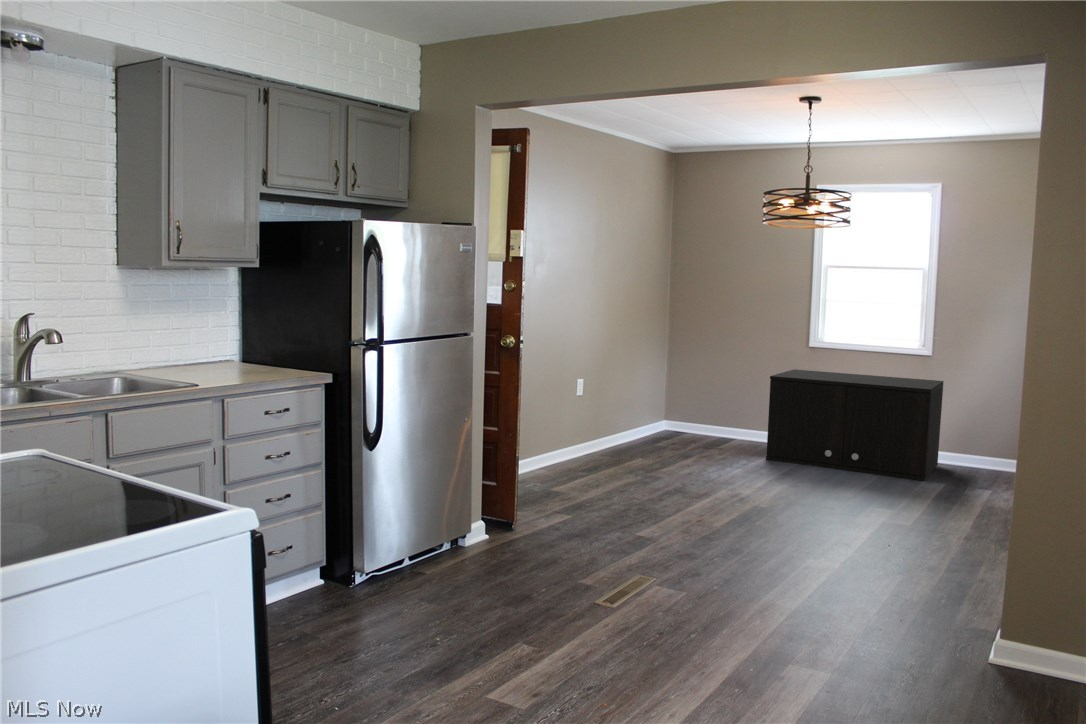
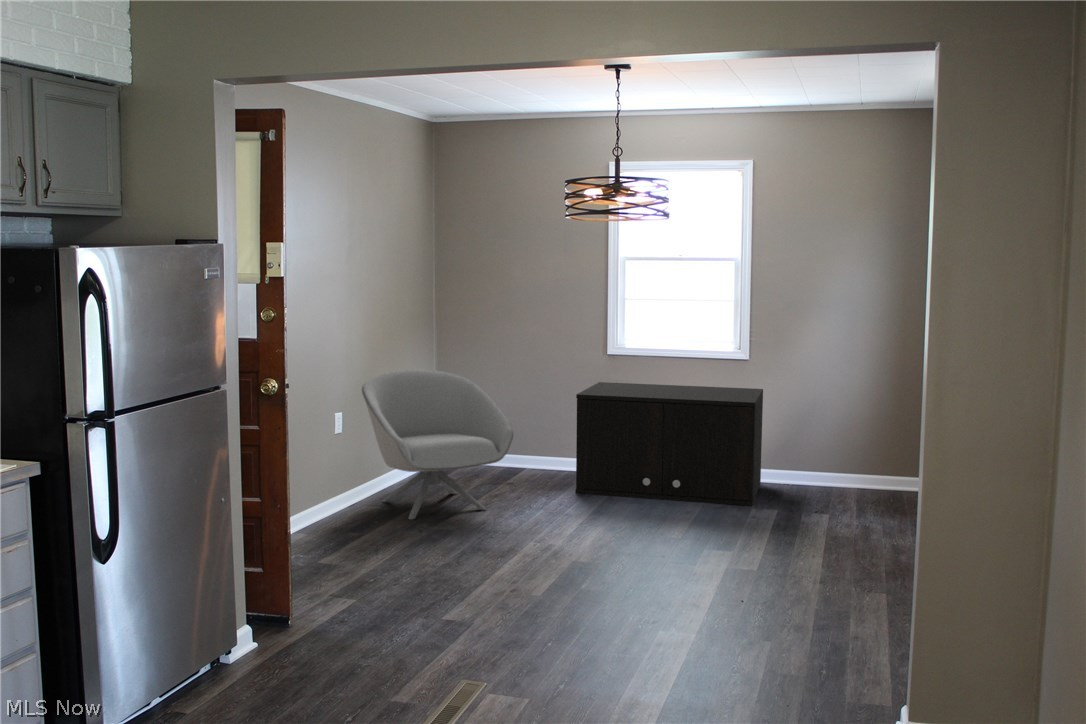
armchair: none [592,350,712,467] -> present [362,370,514,519]

